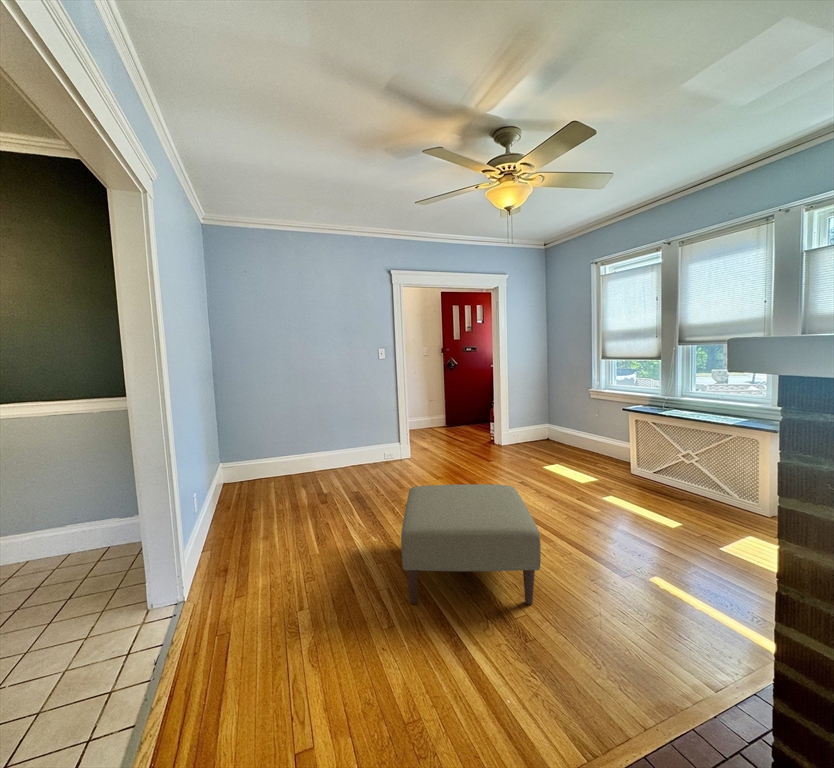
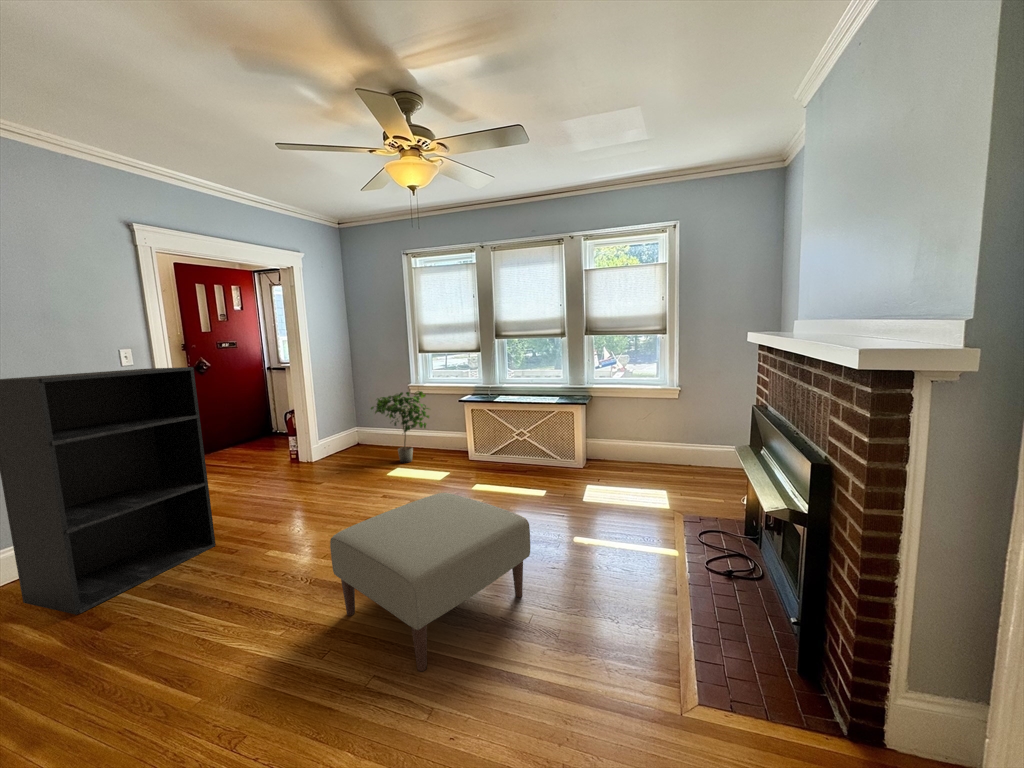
bookshelf: none [325,363,407,487] -> present [0,367,216,615]
potted plant: none [544,394,601,459] -> present [371,391,429,463]

